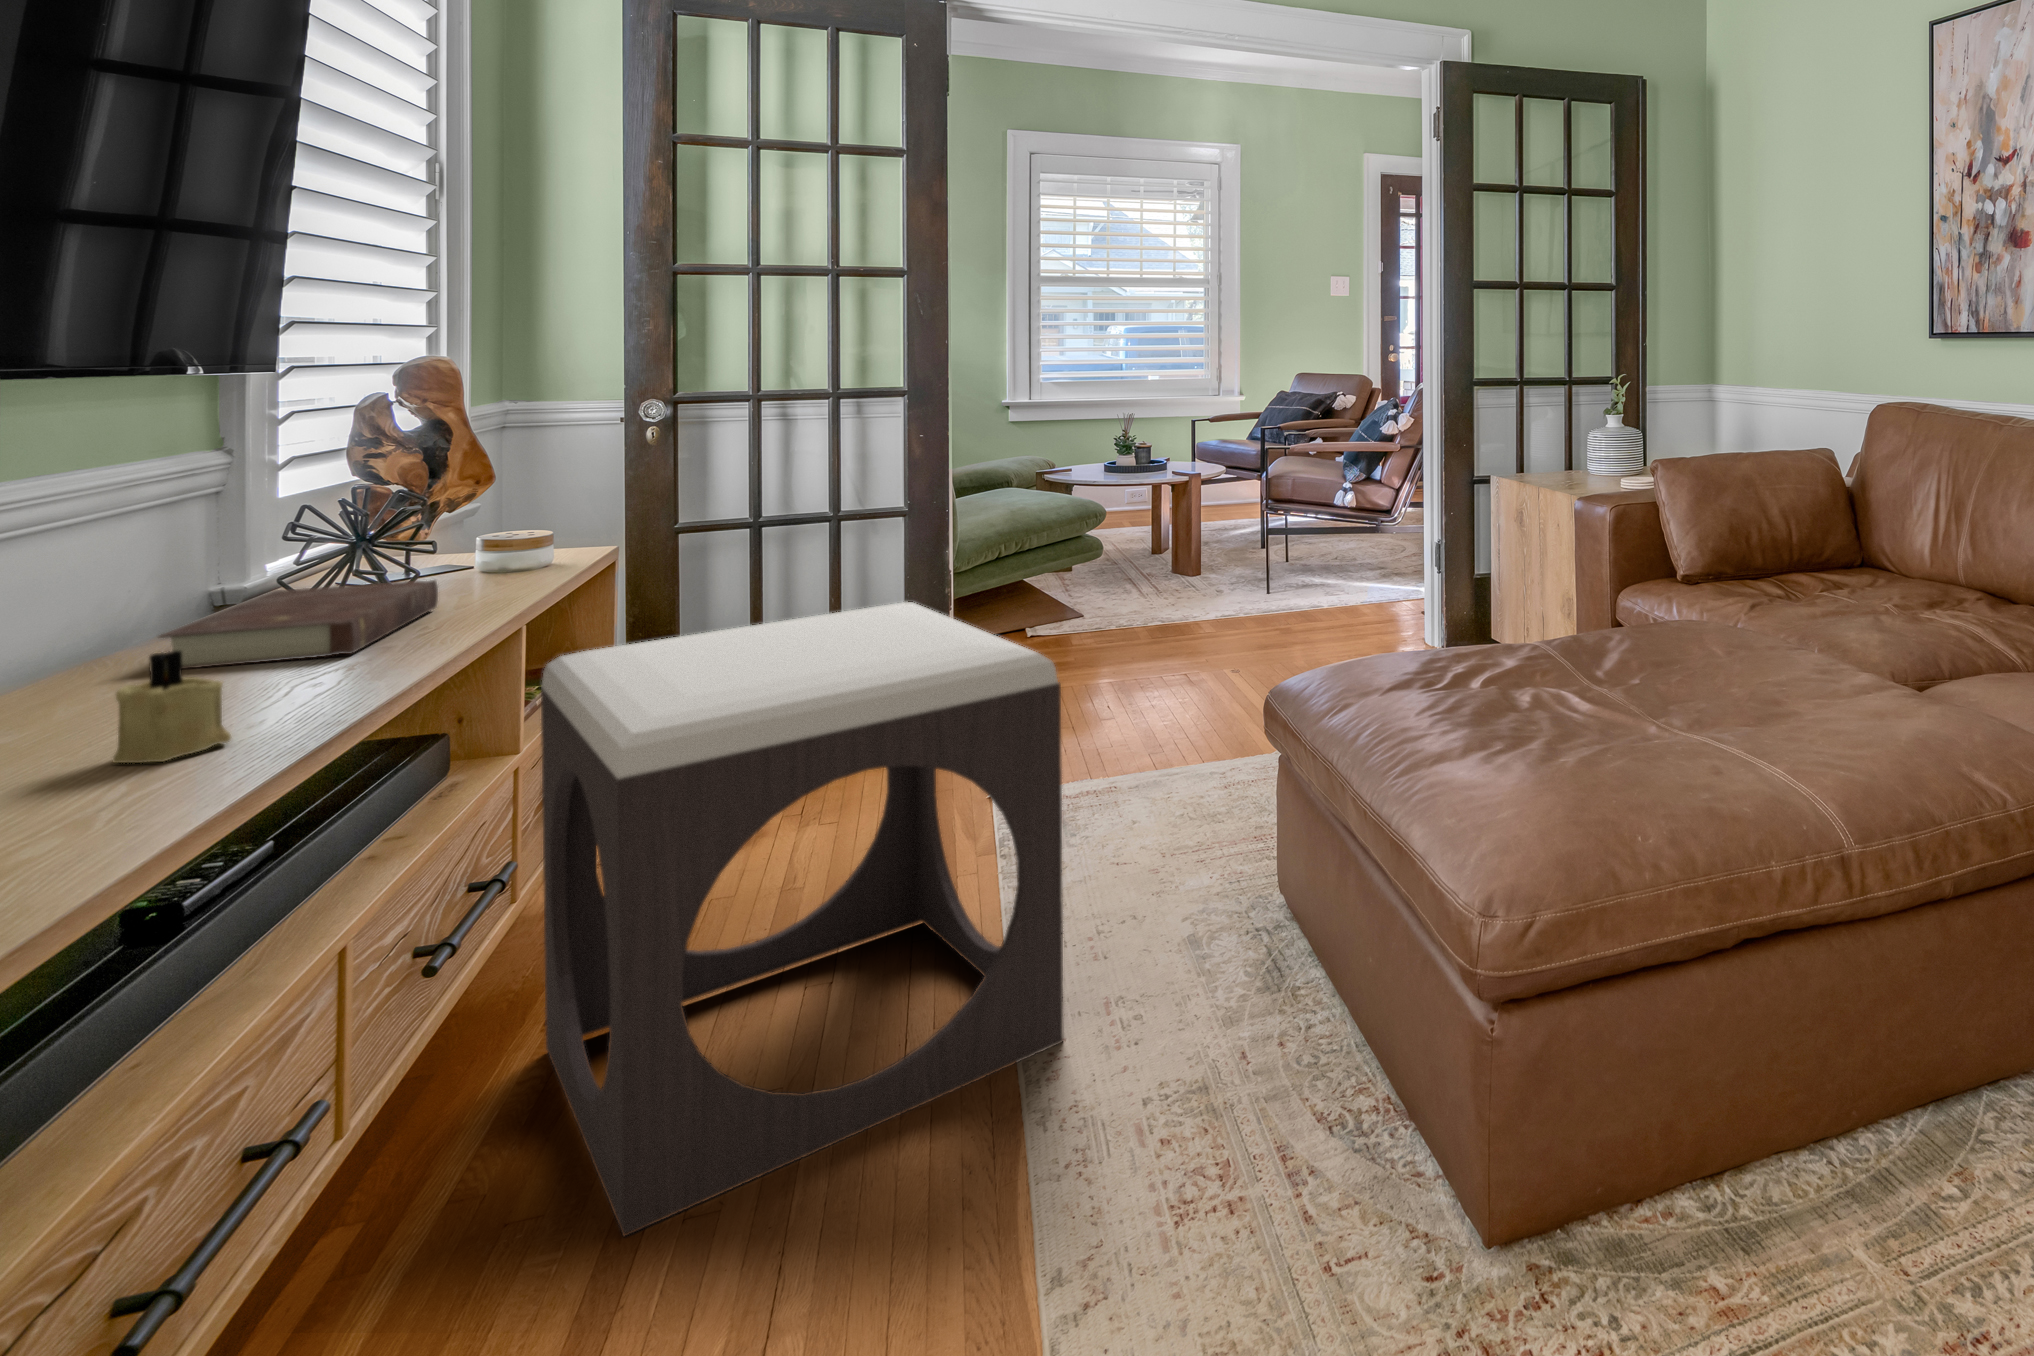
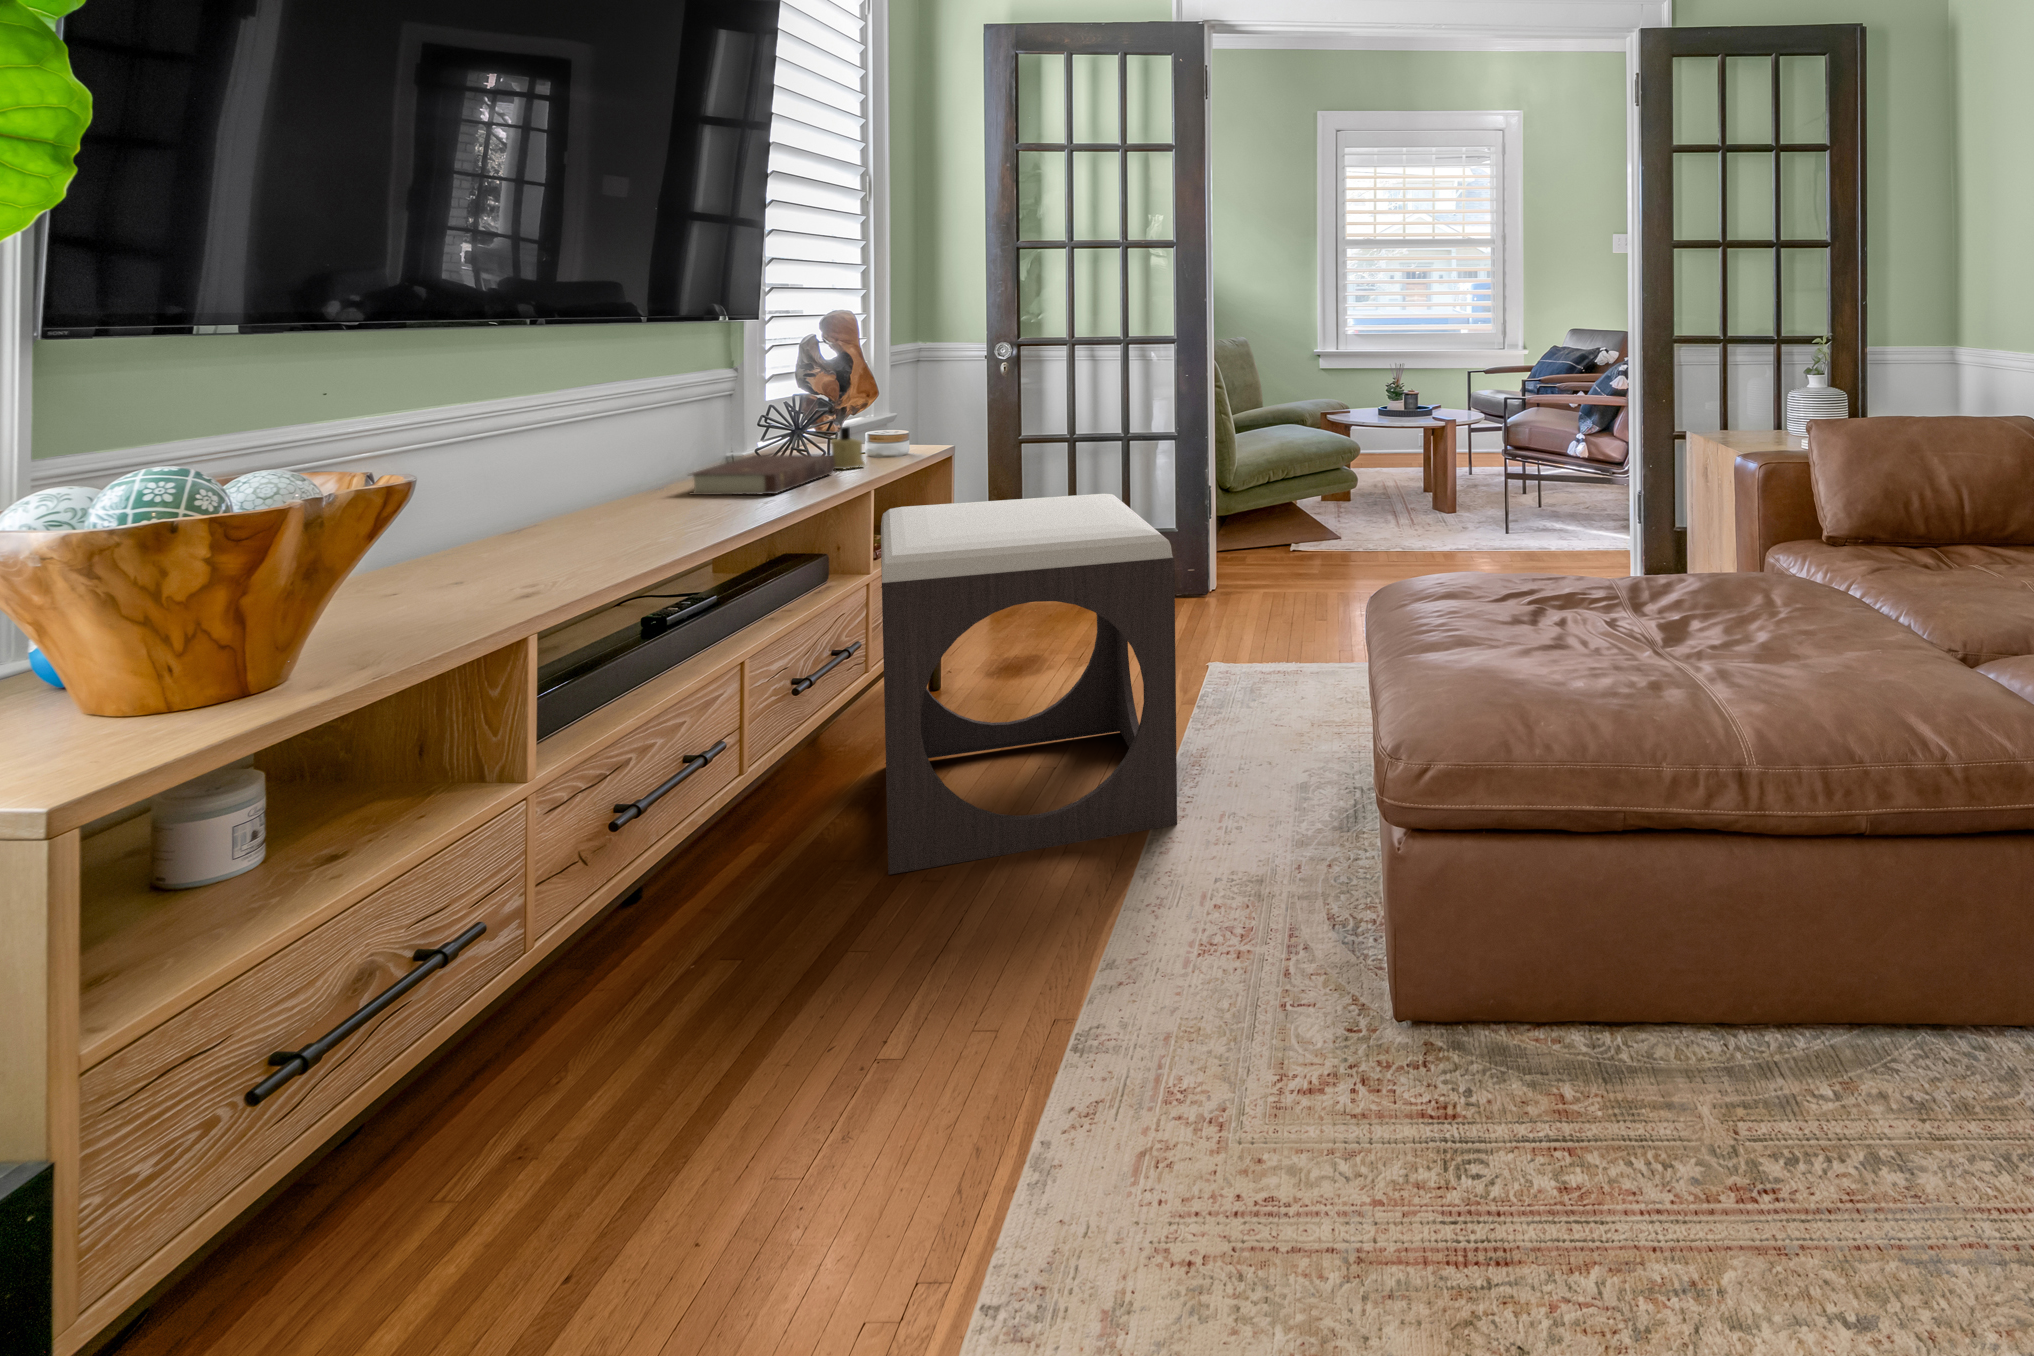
candle: present [113,650,232,763] -> present [831,427,865,469]

